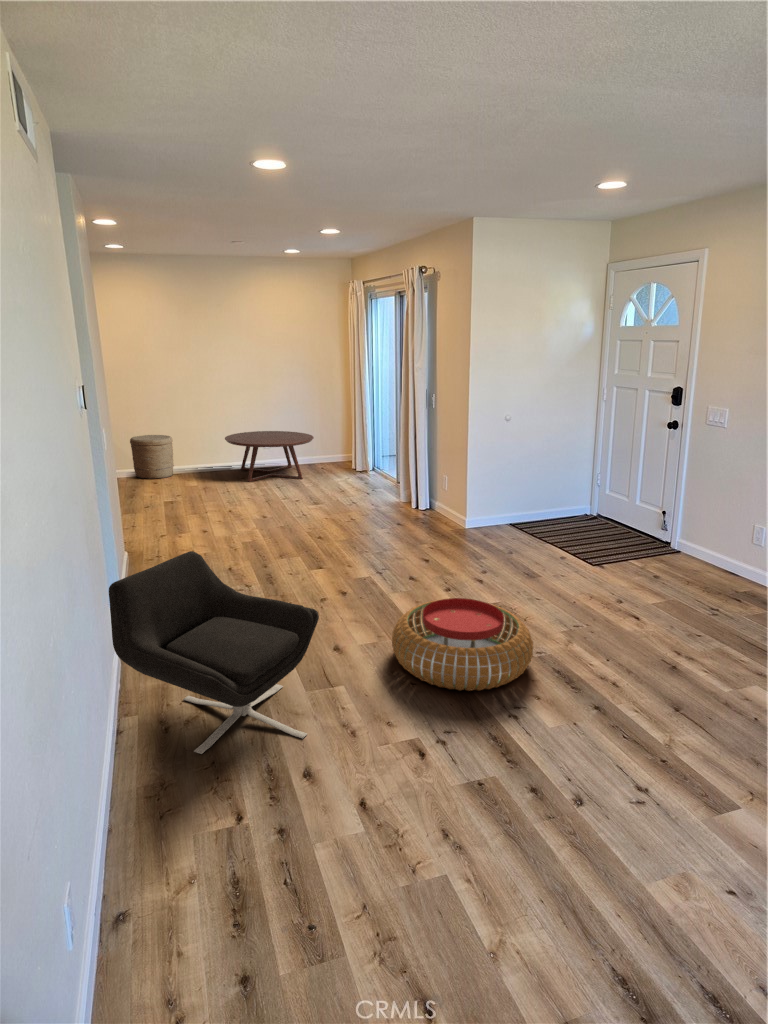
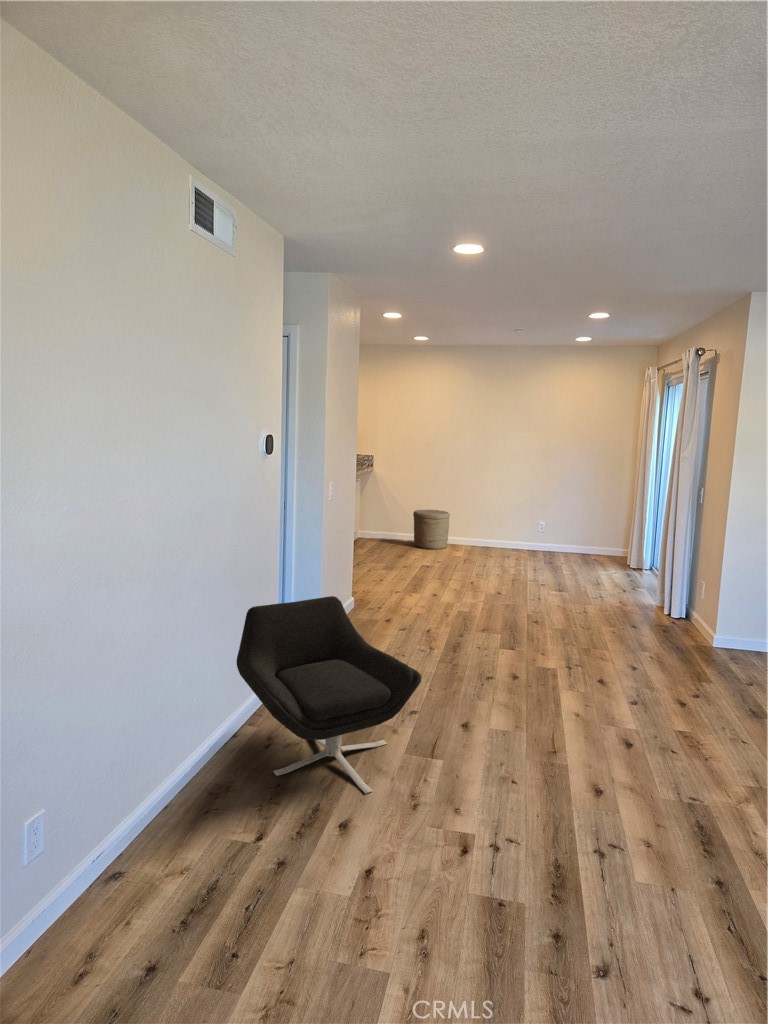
coffee table: present [225,431,314,482] -> none [494,515,584,567]
pouf: present [392,598,533,691] -> none [507,700,679,816]

